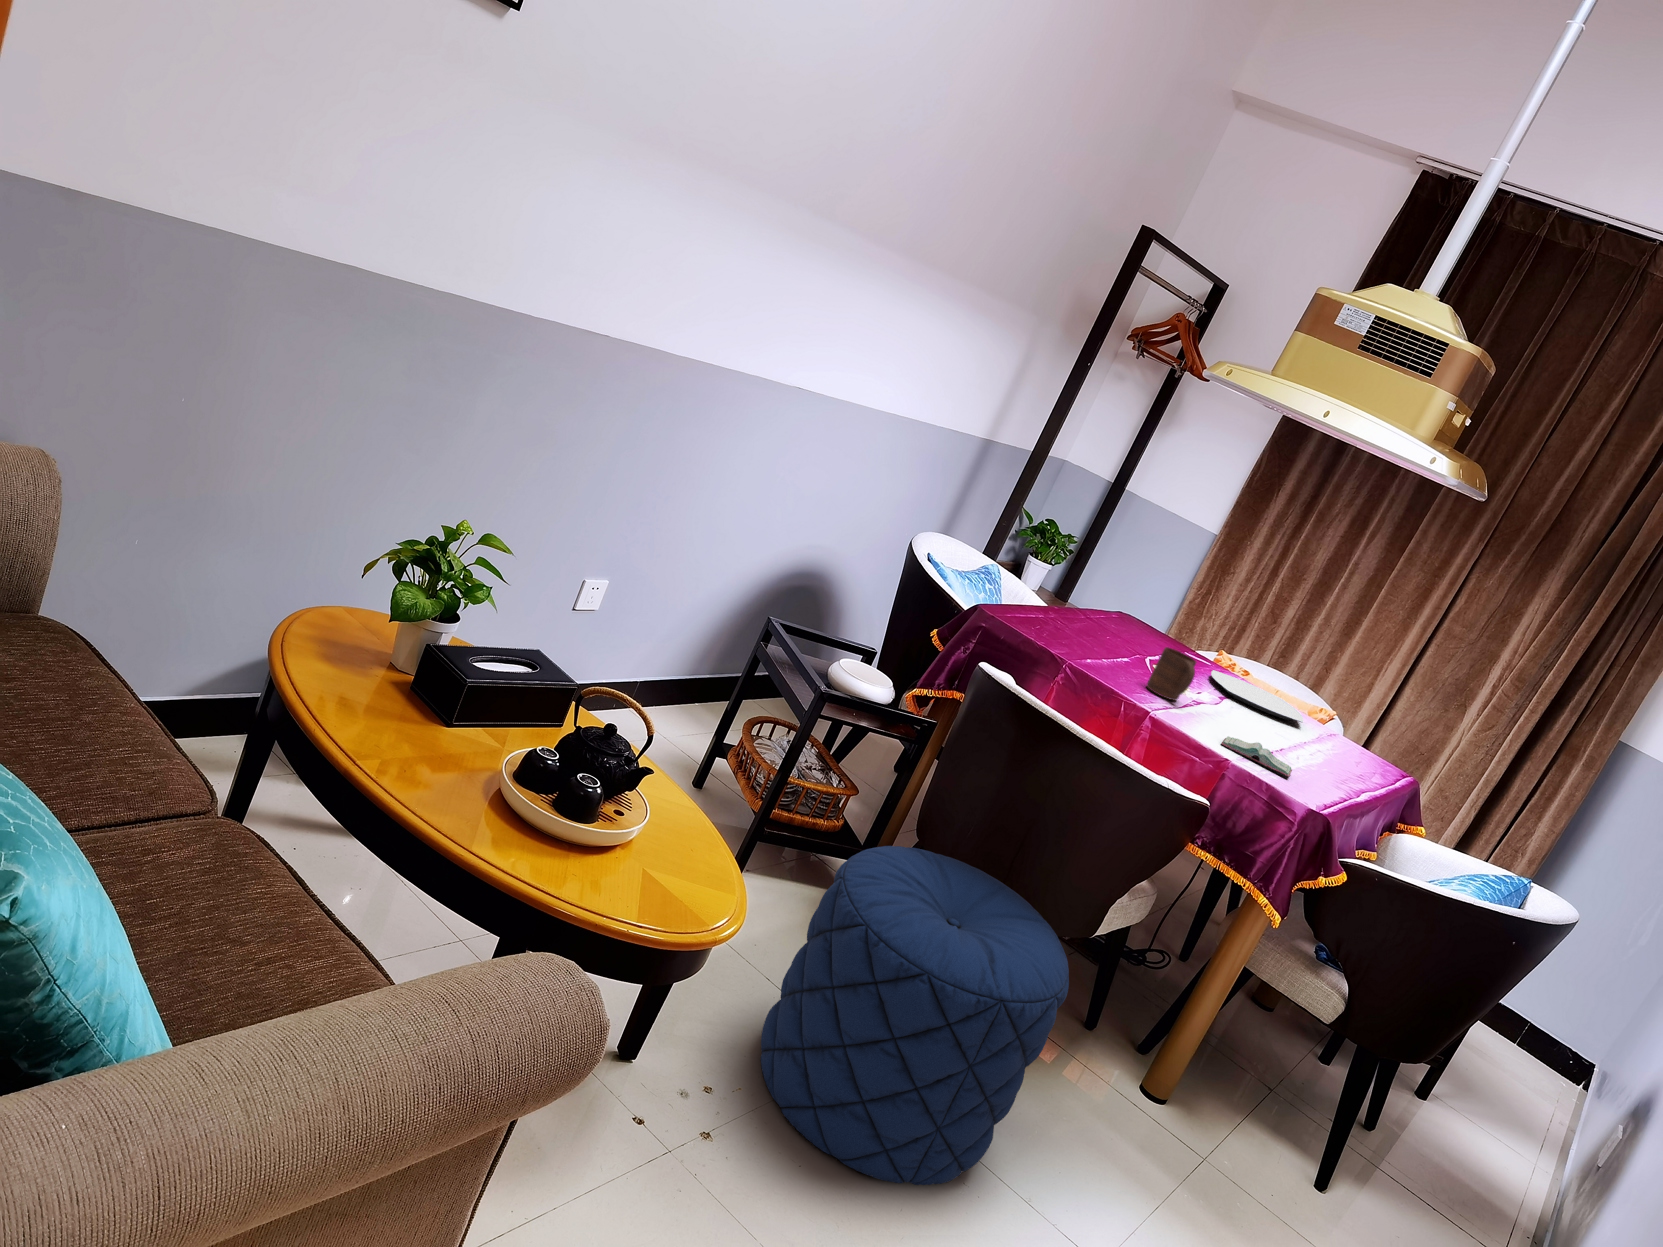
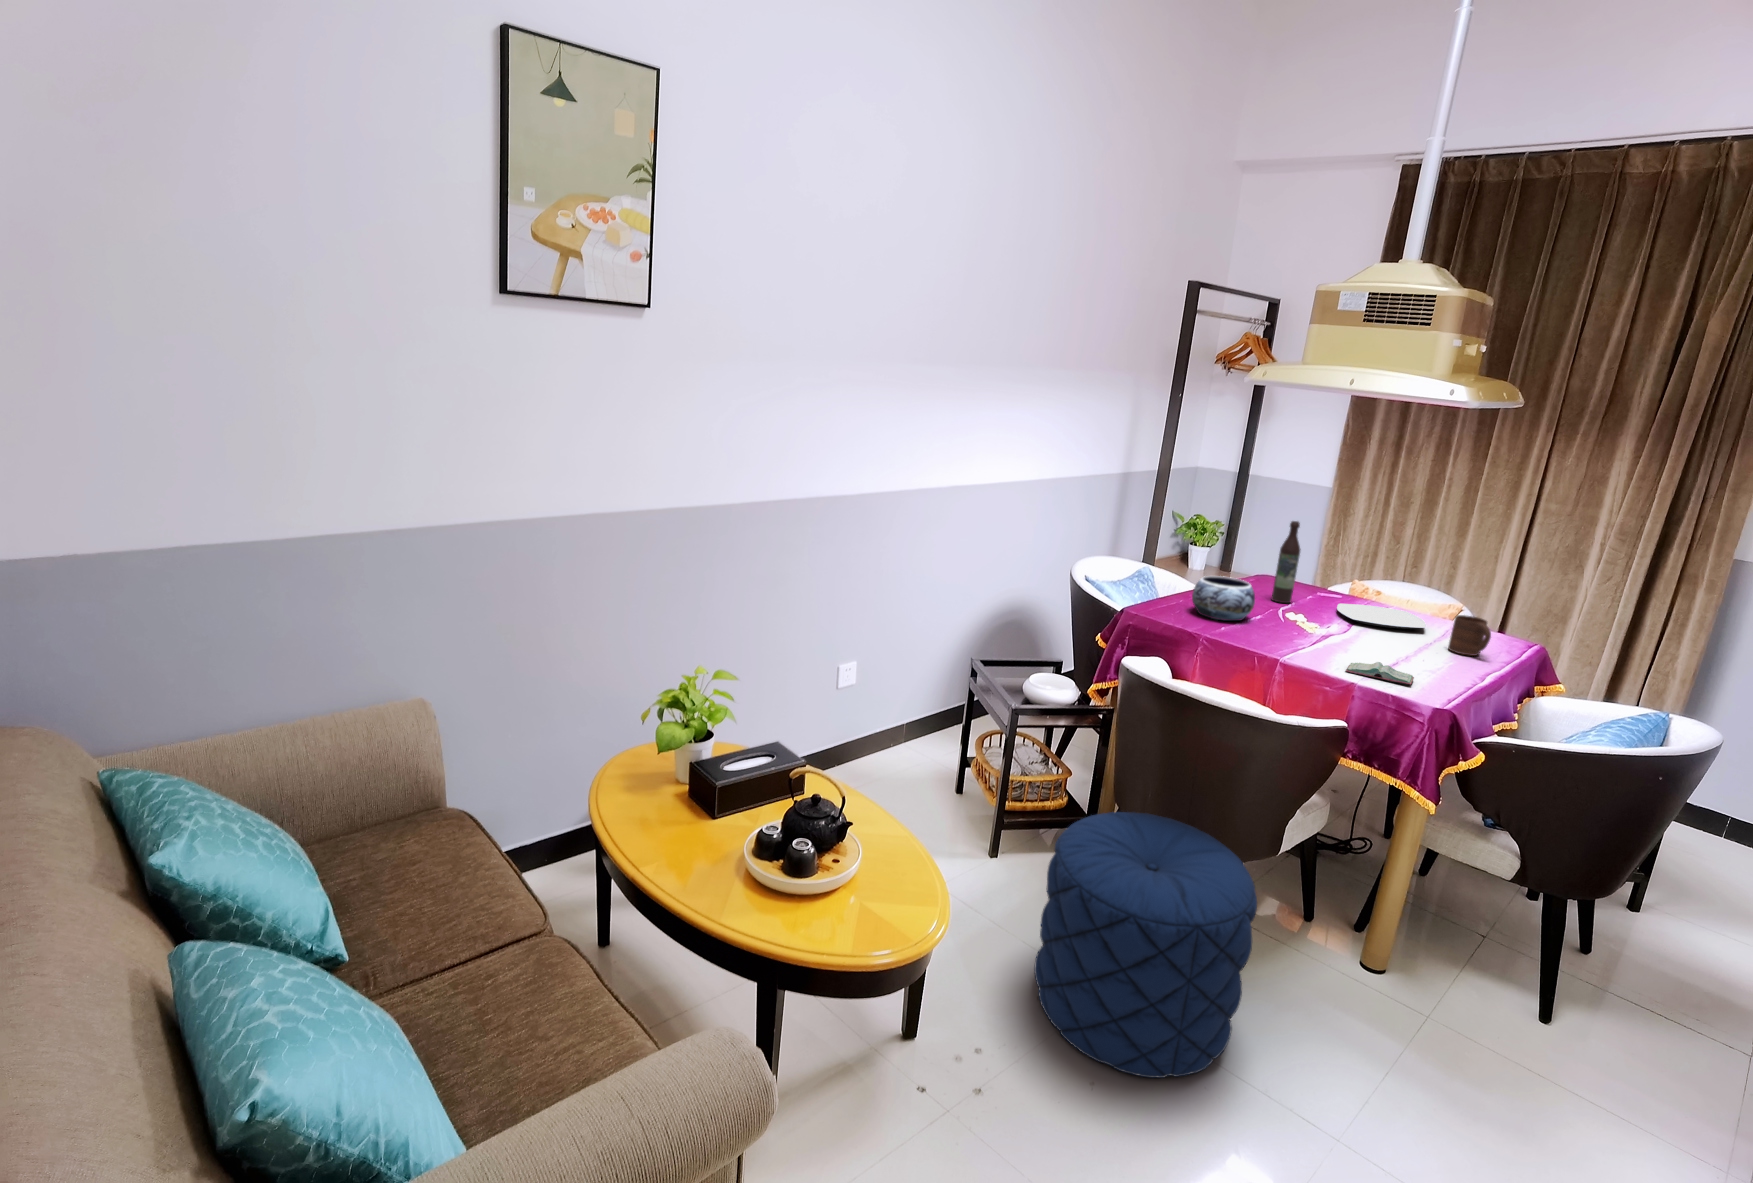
wine bottle: none [1139,554,1200,654] -> present [1271,521,1301,603]
decorative bowl: none [1056,591,1132,656] -> present [1192,576,1255,621]
cup: present [1147,647,1197,700] -> present [1448,615,1491,656]

